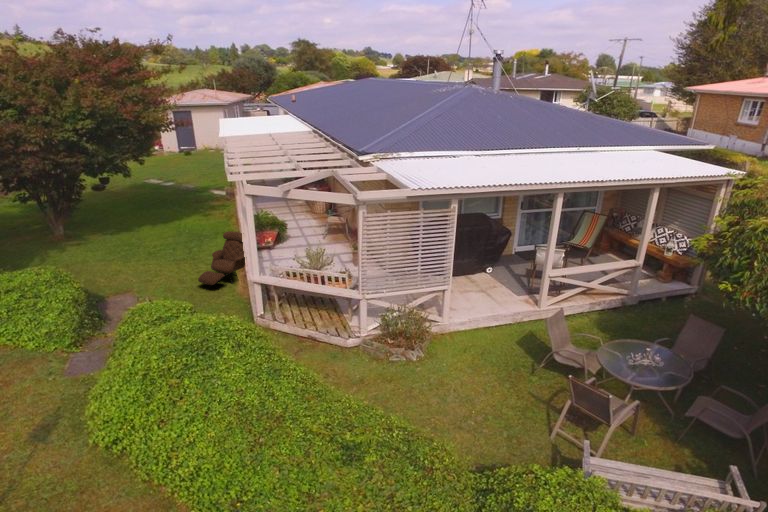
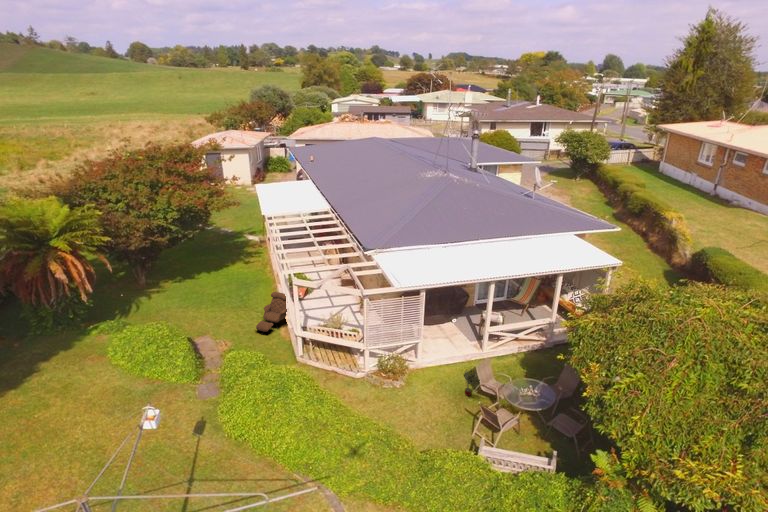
potted tree: none [521,325,554,372] -> present [464,370,480,396]

